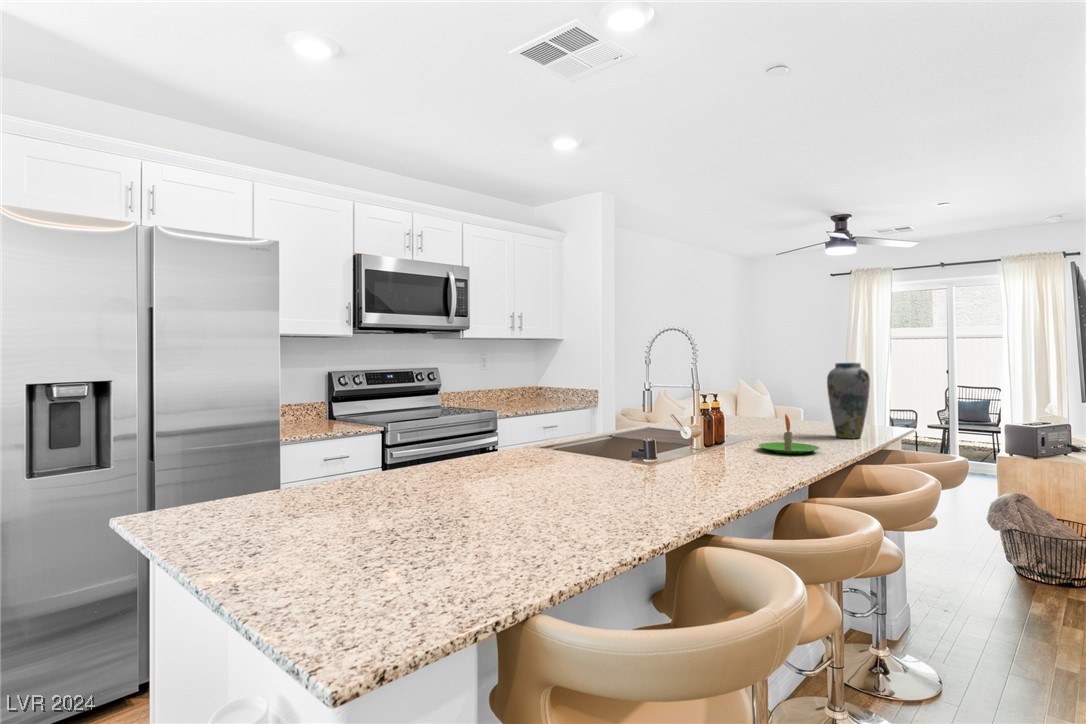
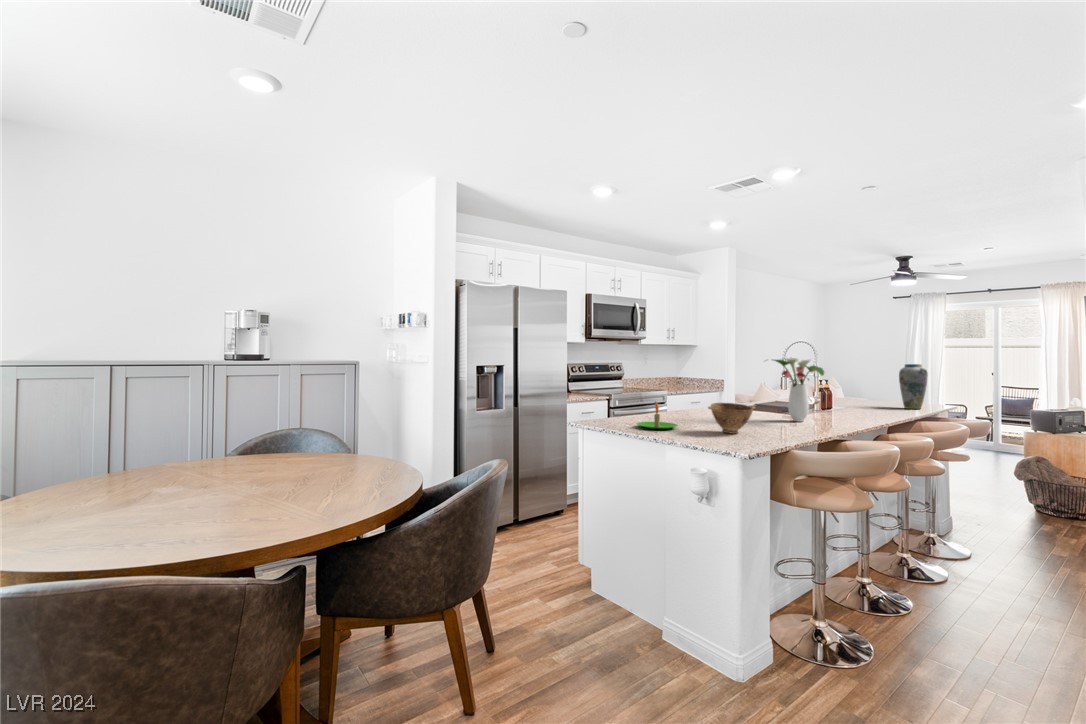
flower arrangement: none [567,355,674,487] -> present [774,358,824,422]
candle: present [758,414,819,454] -> present [637,401,678,429]
bowl: none [374,467,503,549] -> present [708,403,755,434]

